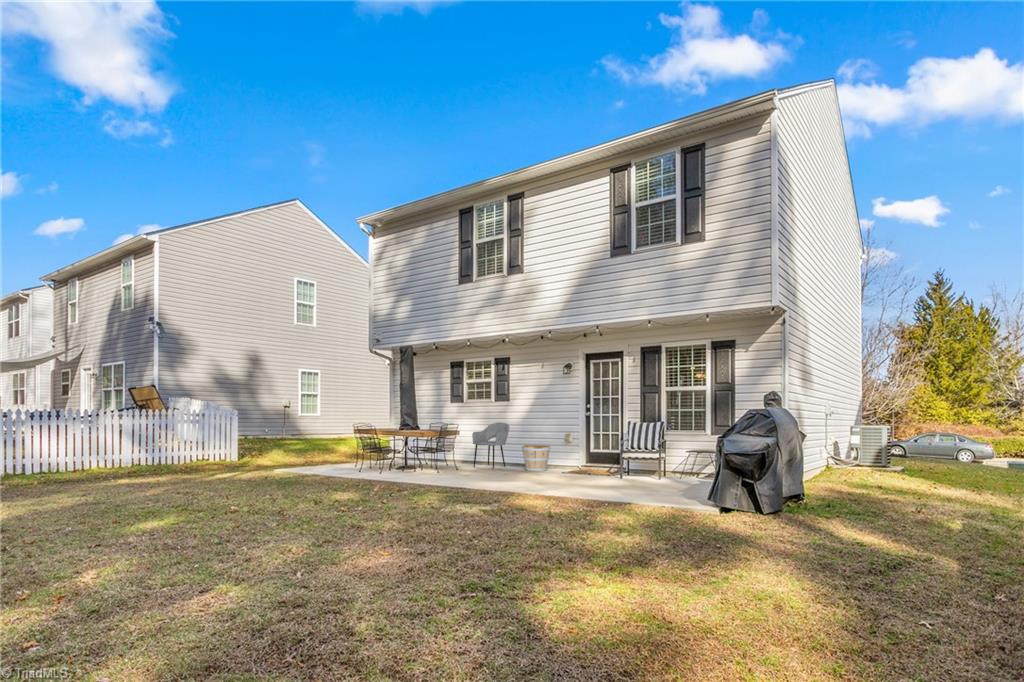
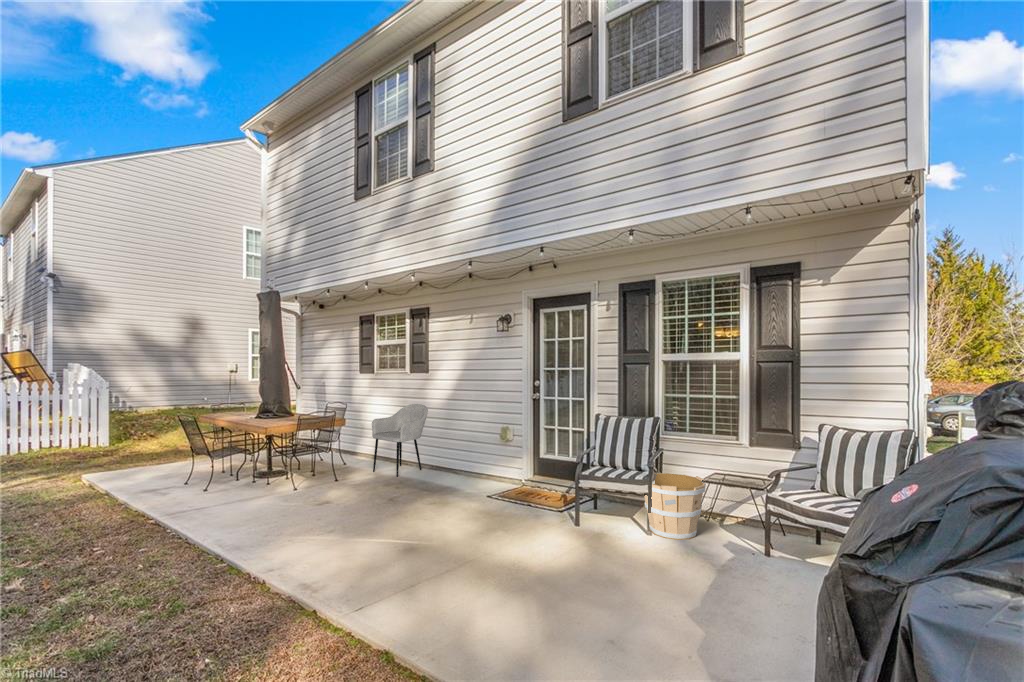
wooden bucket: present [522,444,551,471] -> present [644,473,706,540]

